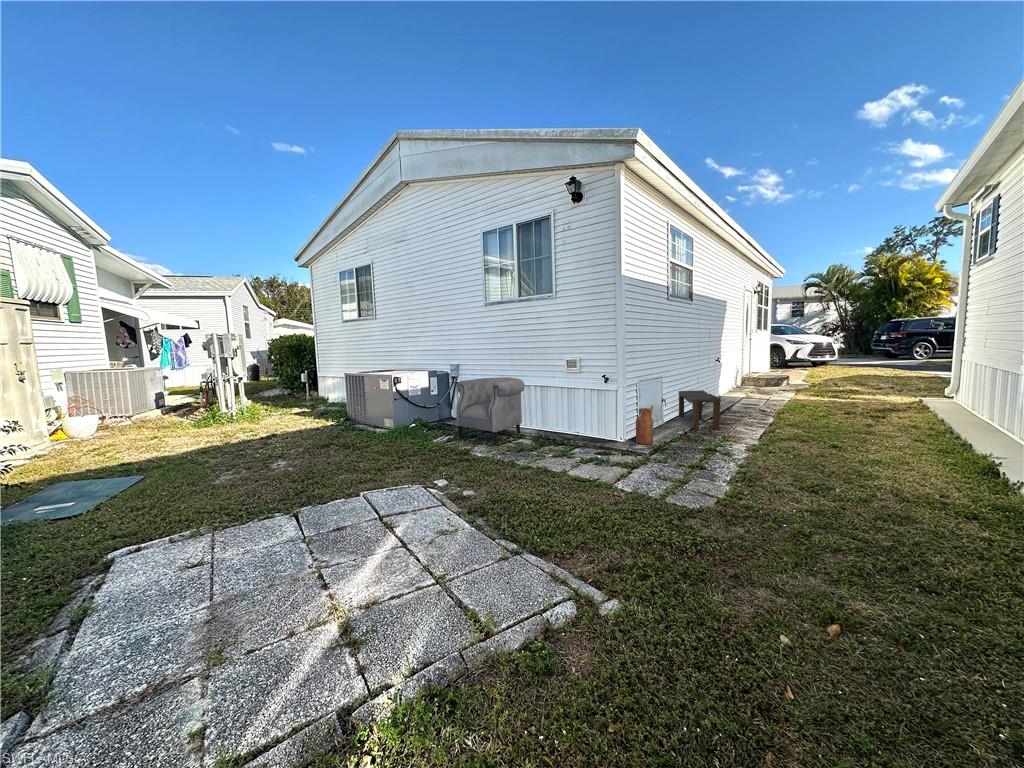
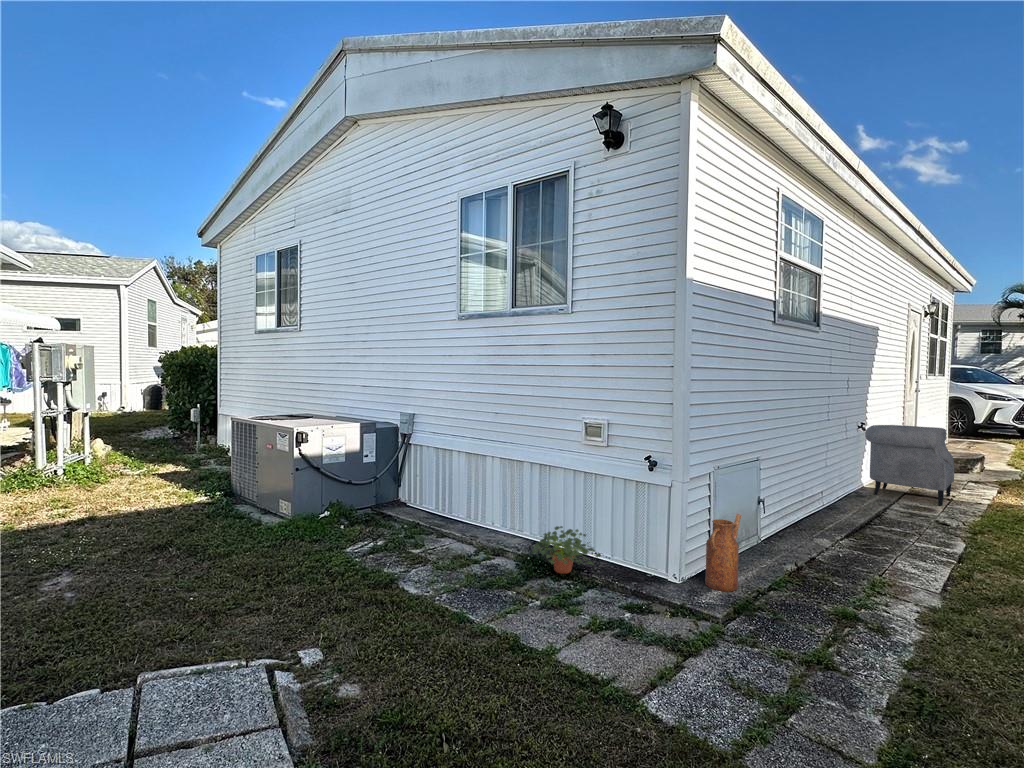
chair: present [456,377,525,445] -> present [865,425,954,506]
bench: present [678,390,721,430] -> none [790,483,868,563]
potted plant: none [541,419,580,443] -> present [532,526,601,574]

